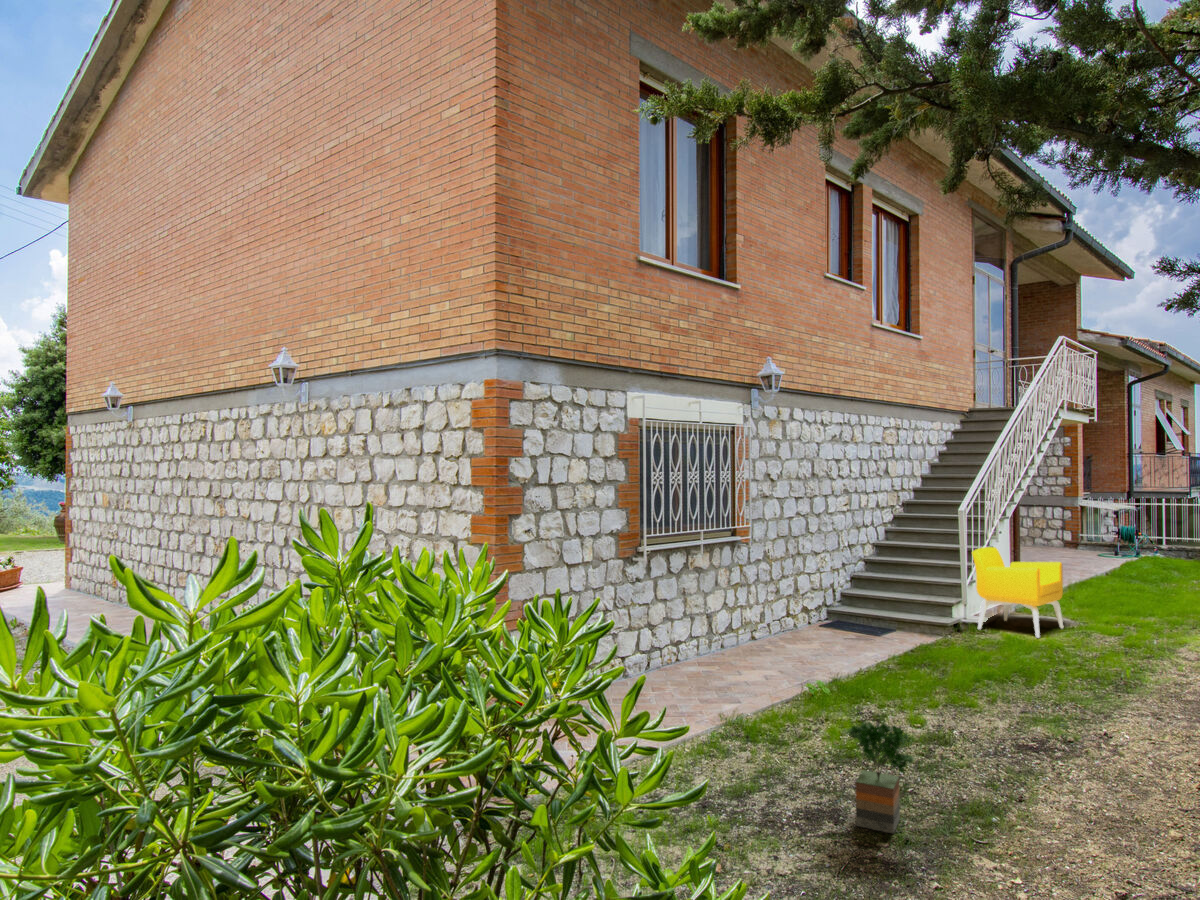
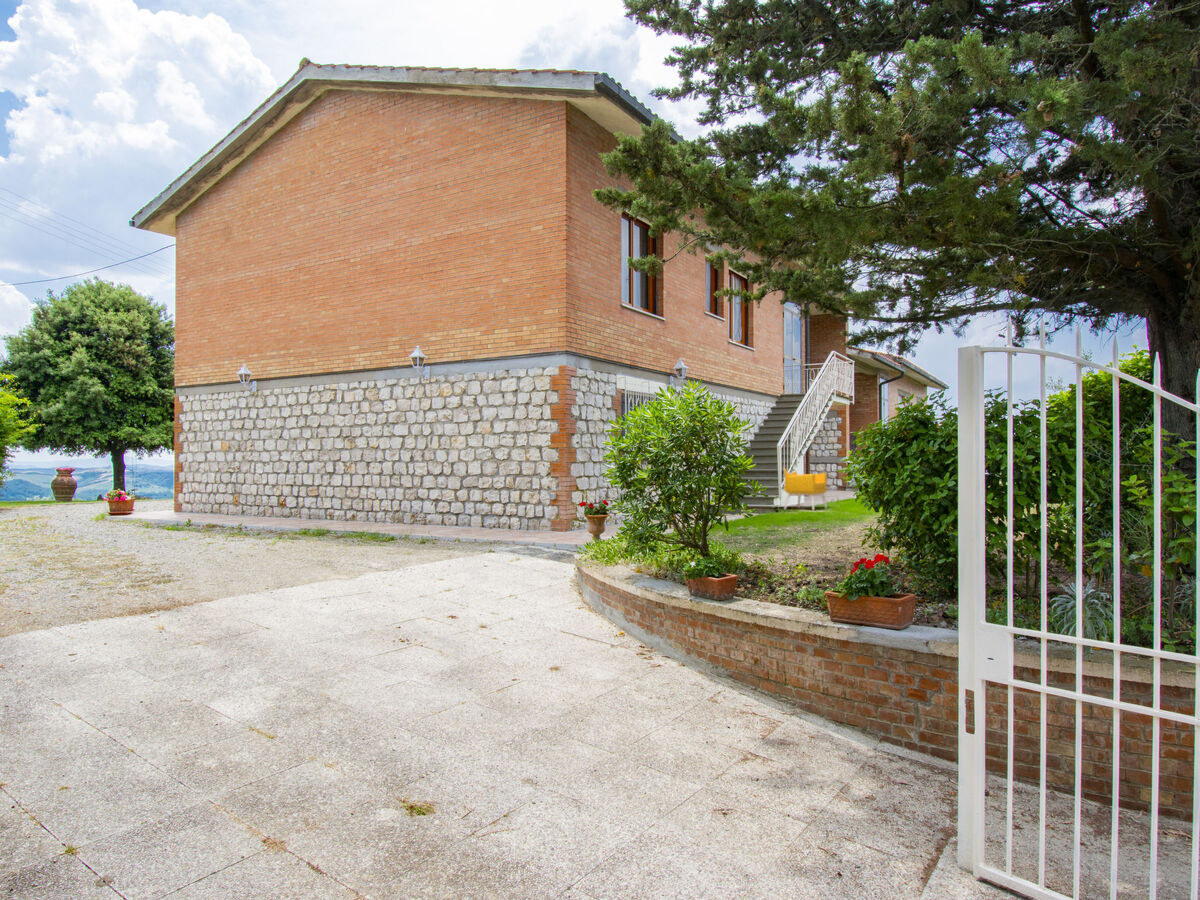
potted tree: present [848,722,913,834] -> none [735,500,761,538]

